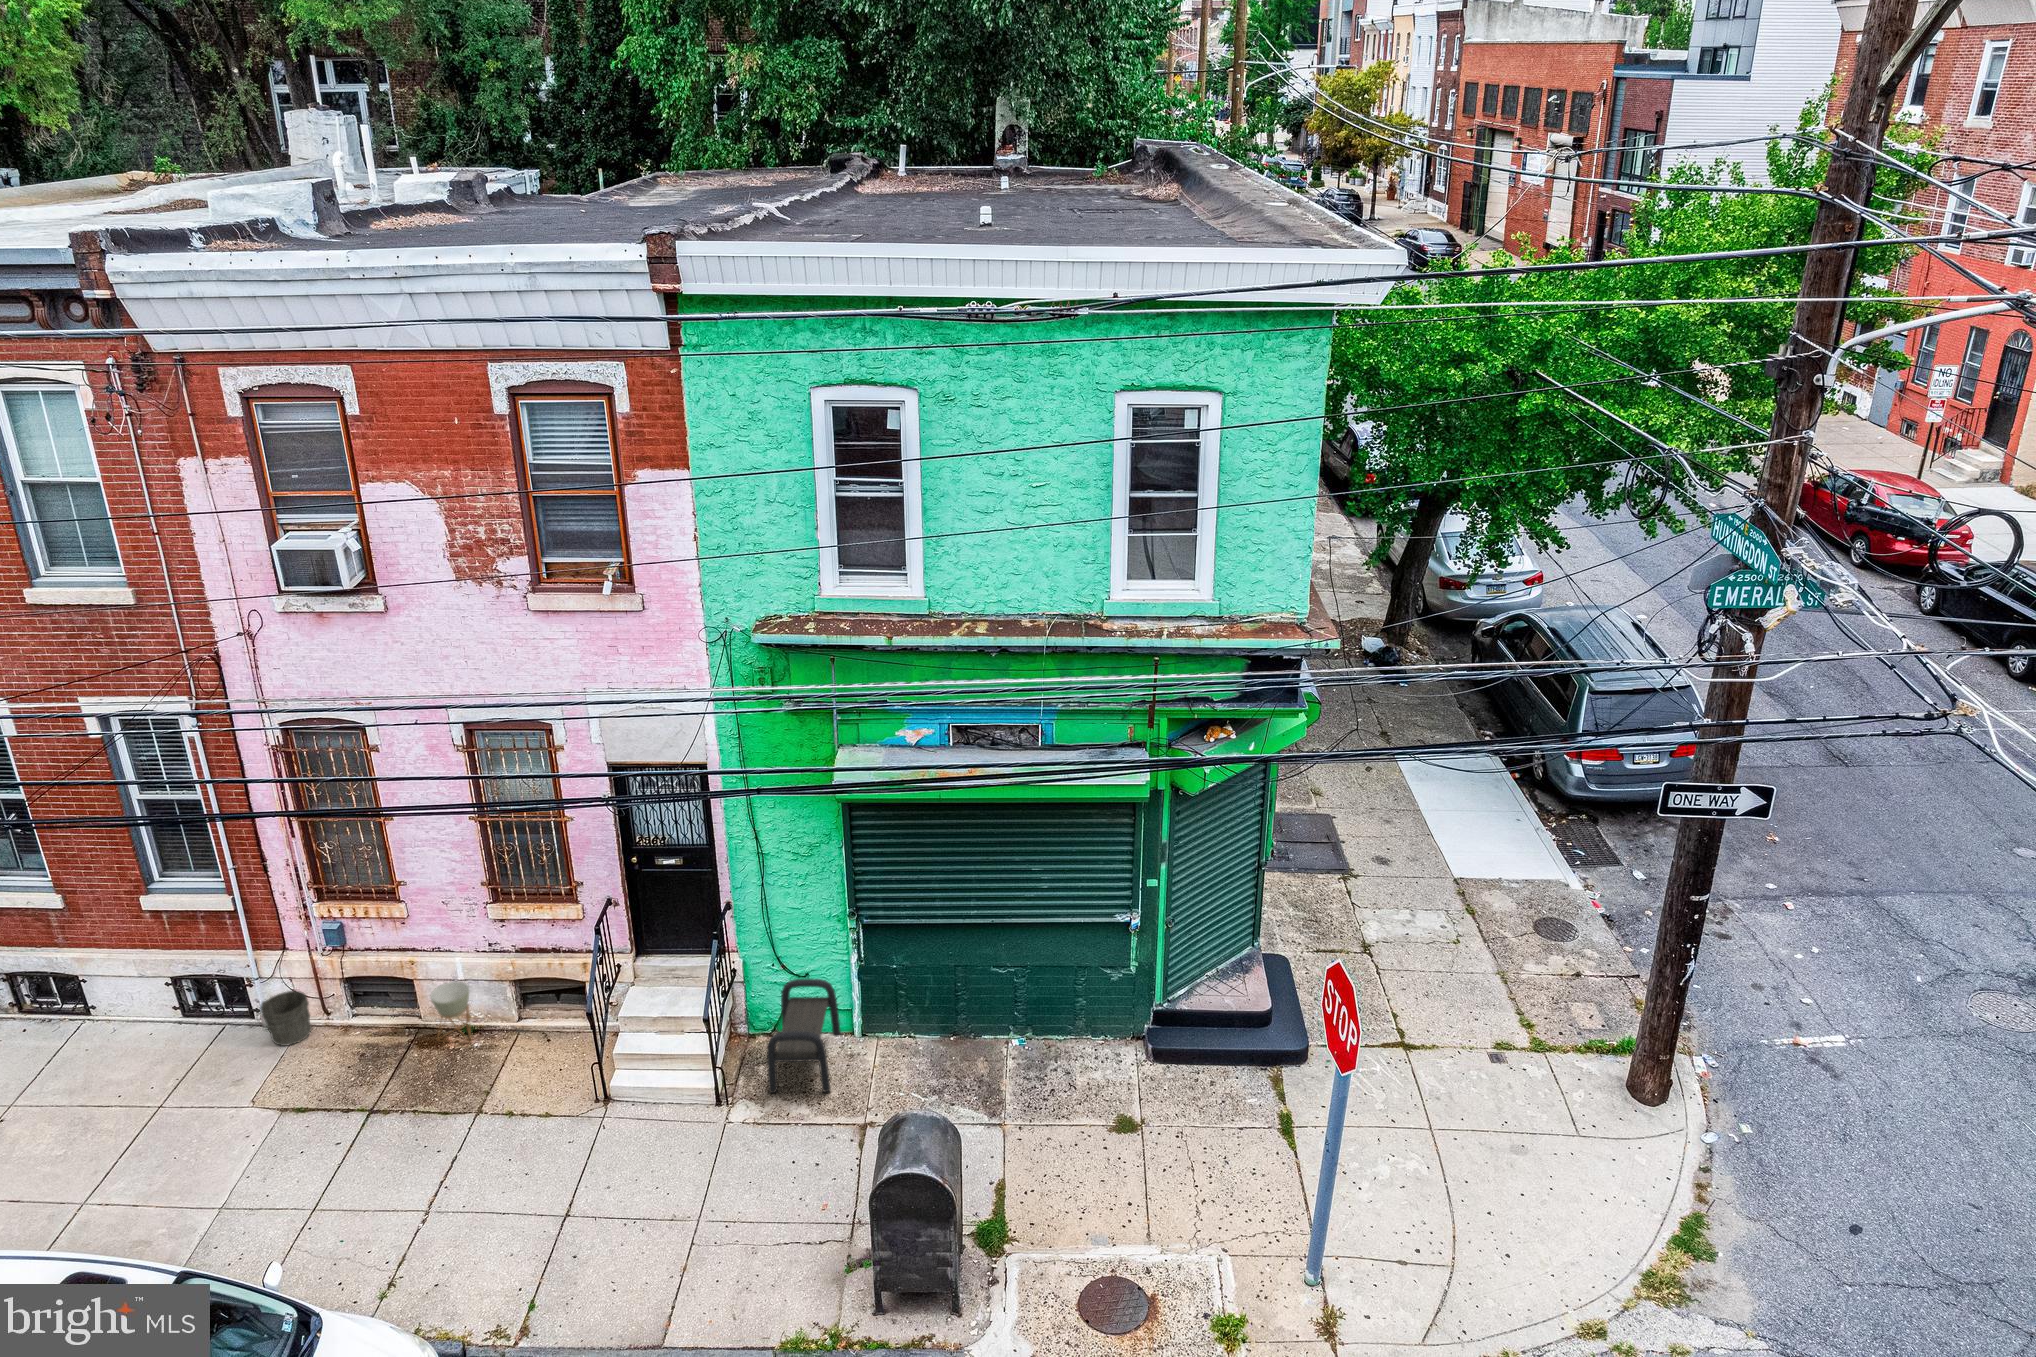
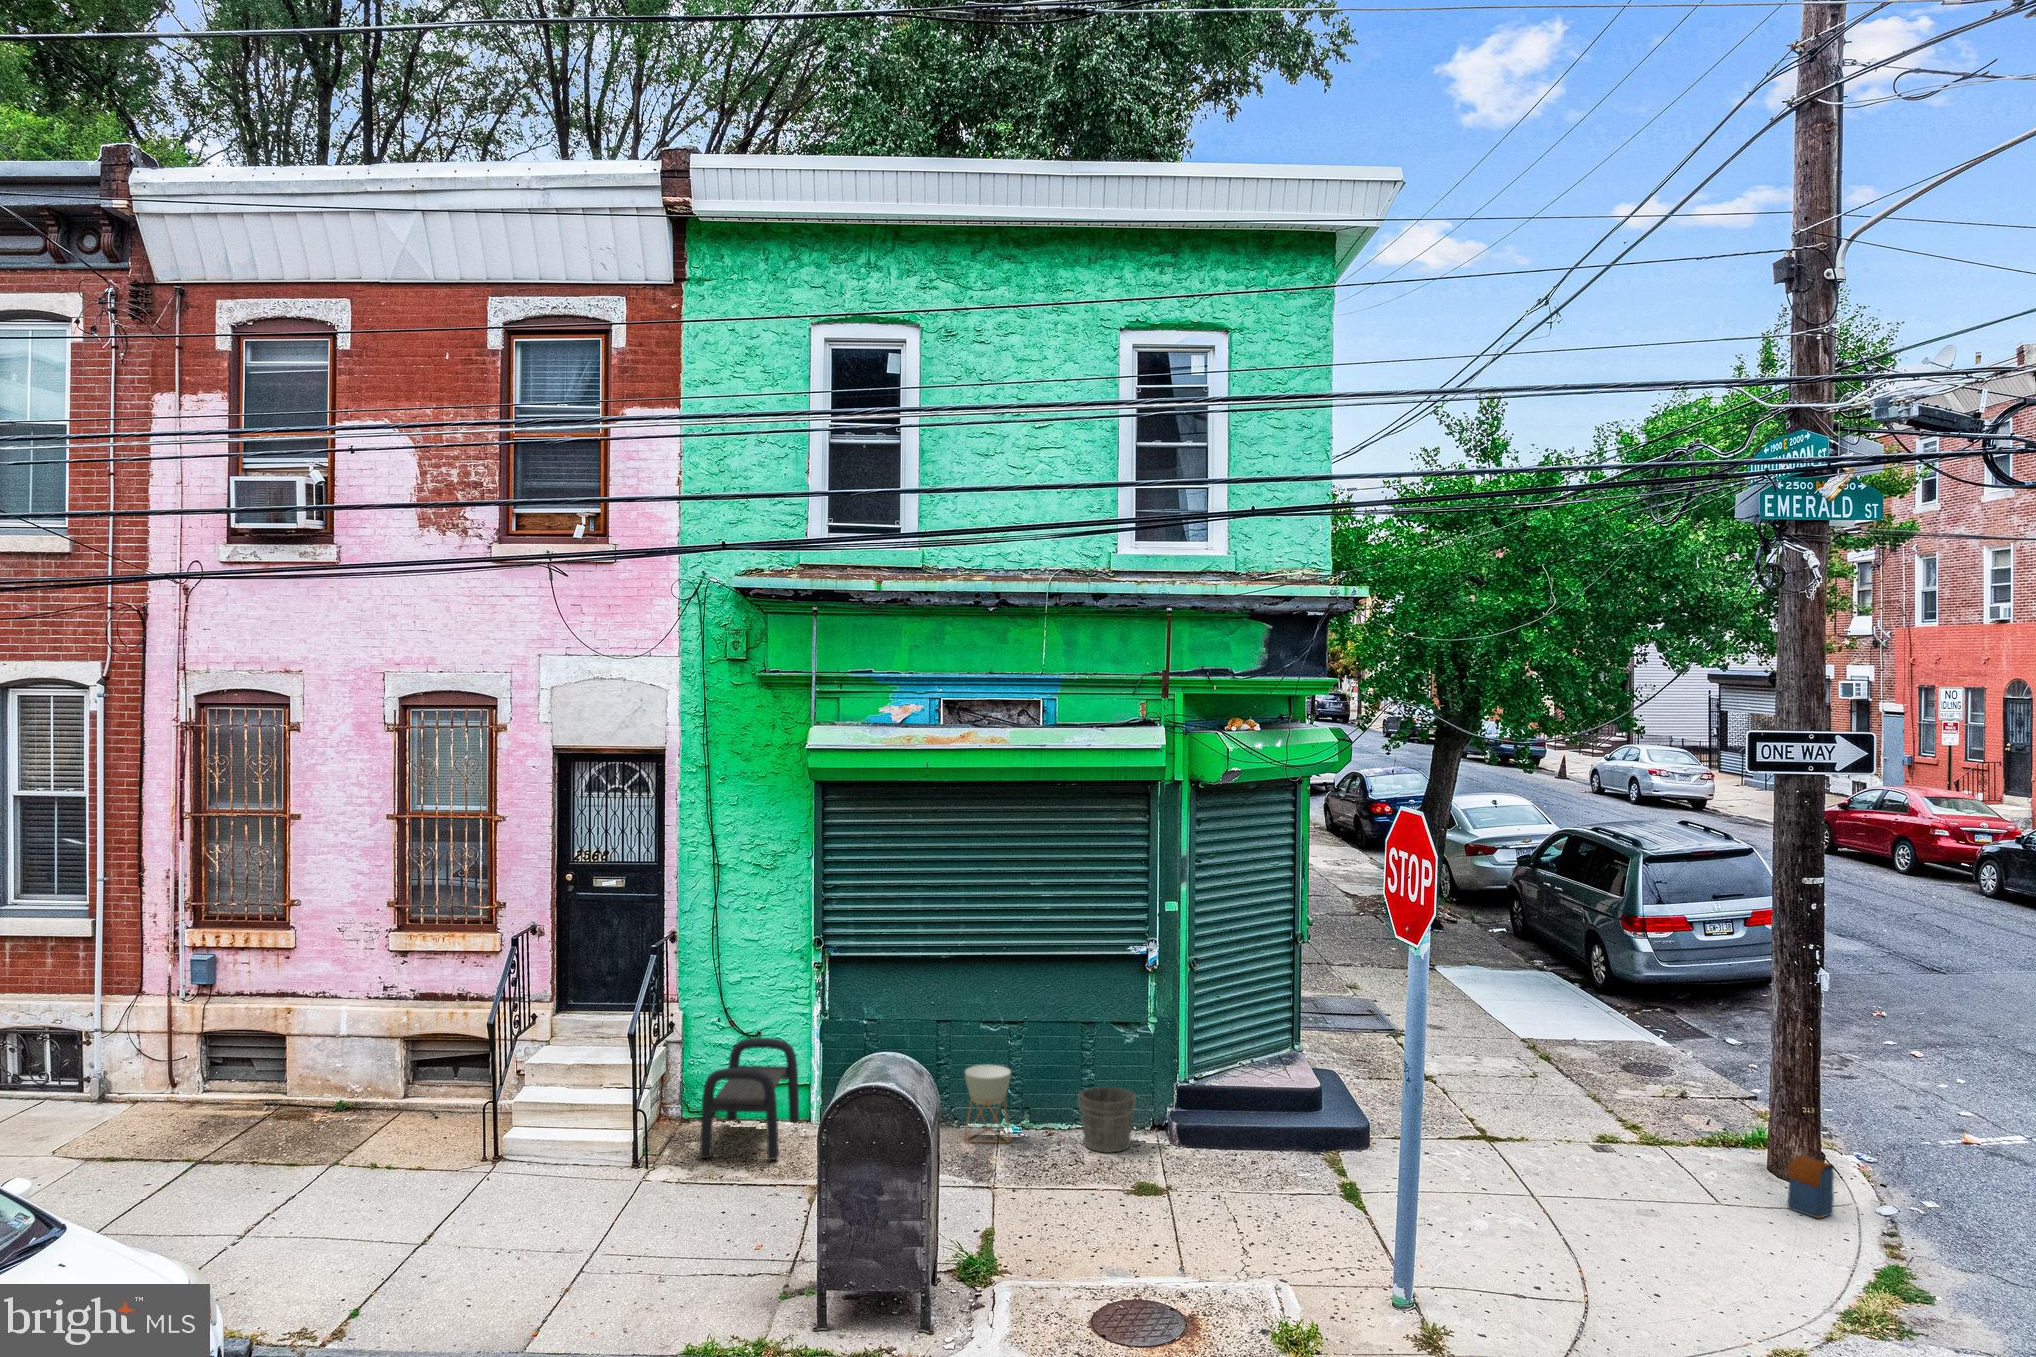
planter: present [431,982,472,1043] -> present [964,1065,1011,1143]
bucket: present [256,991,312,1046] -> present [1078,1087,1136,1152]
backpack: none [1599,1073,1638,1123] -> present [1788,1155,1834,1219]

